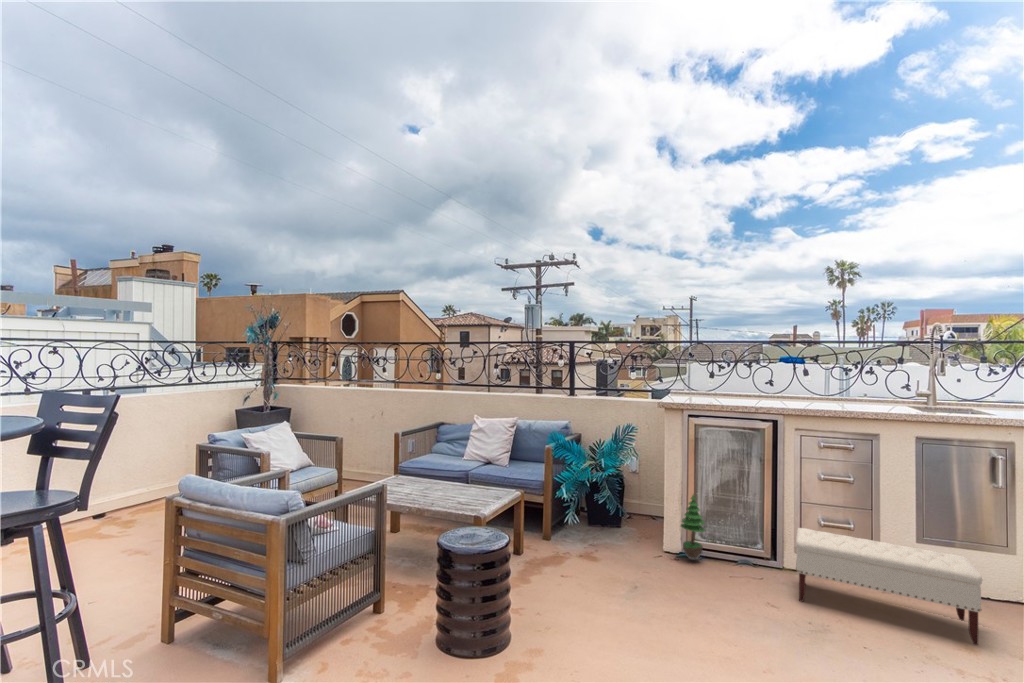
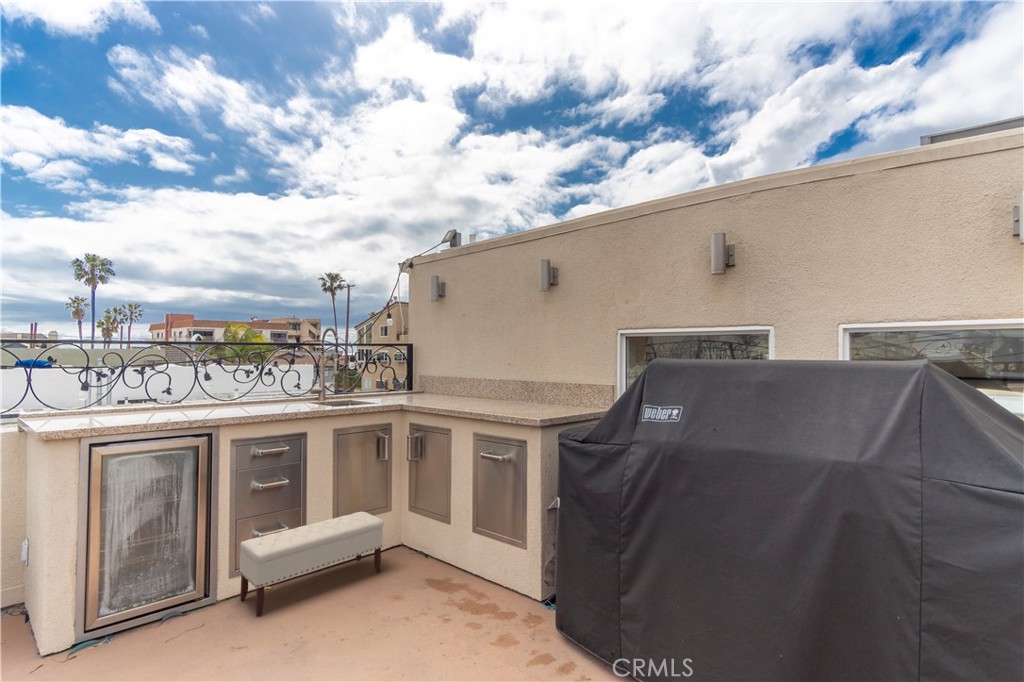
potted tree: present [681,495,705,560] -> none [77,555,123,652]

